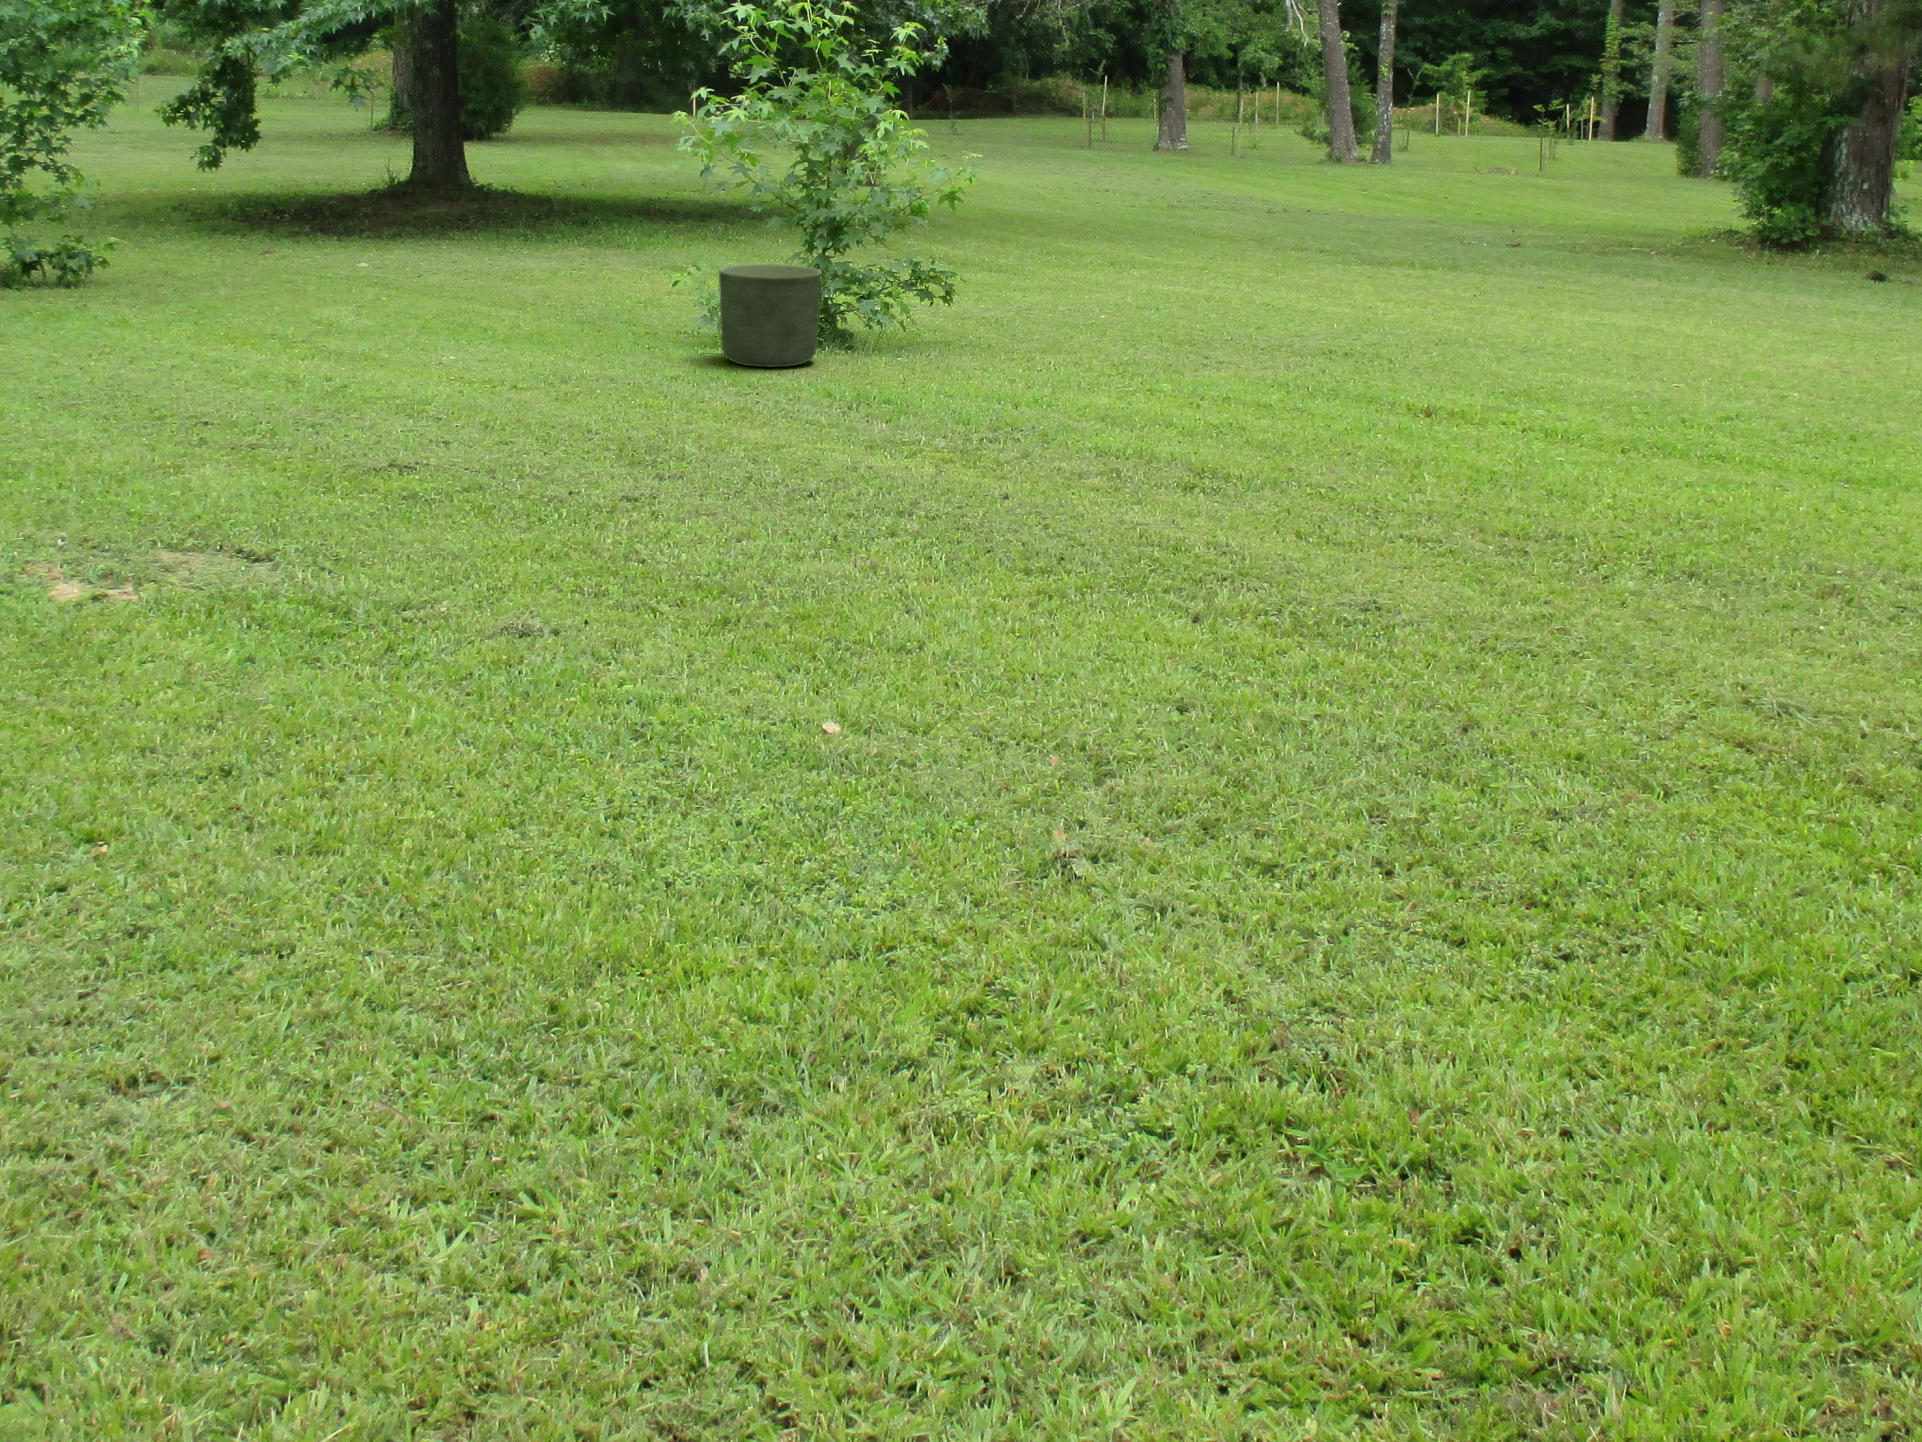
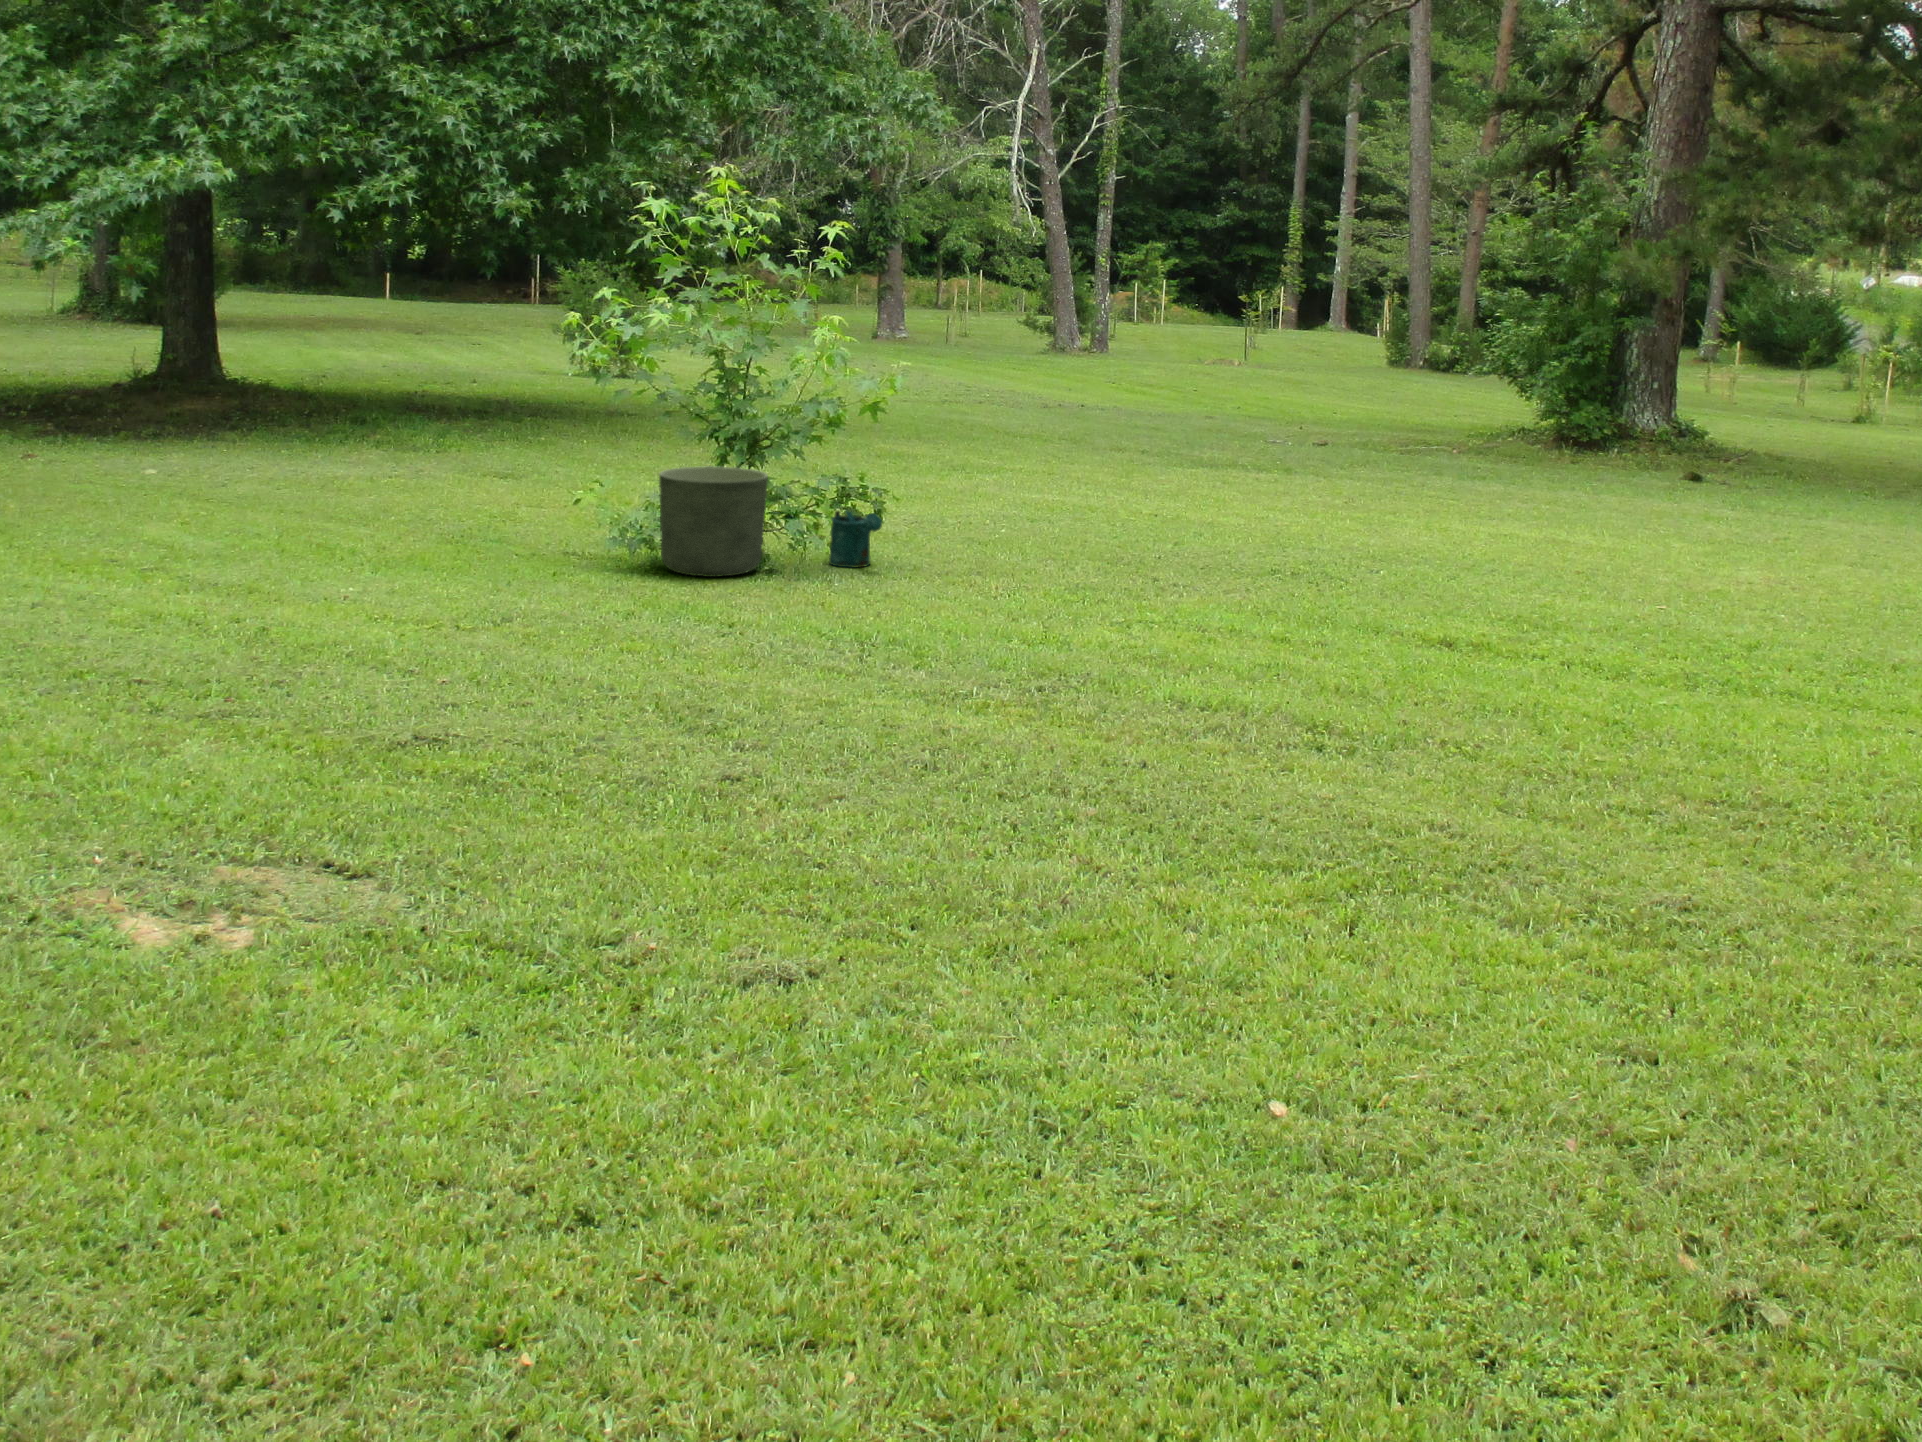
watering can: none [887,302,931,364] -> present [829,511,882,568]

